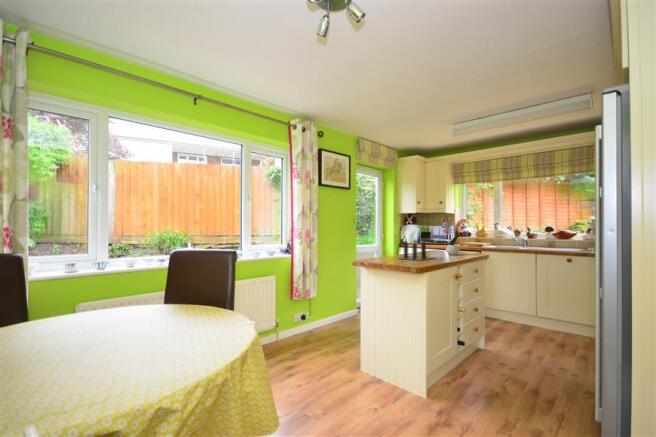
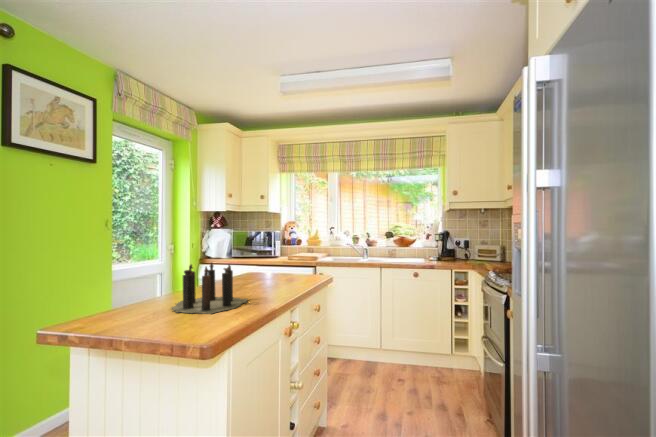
flower arrangement: present [443,217,460,255] -> none [265,216,295,285]

